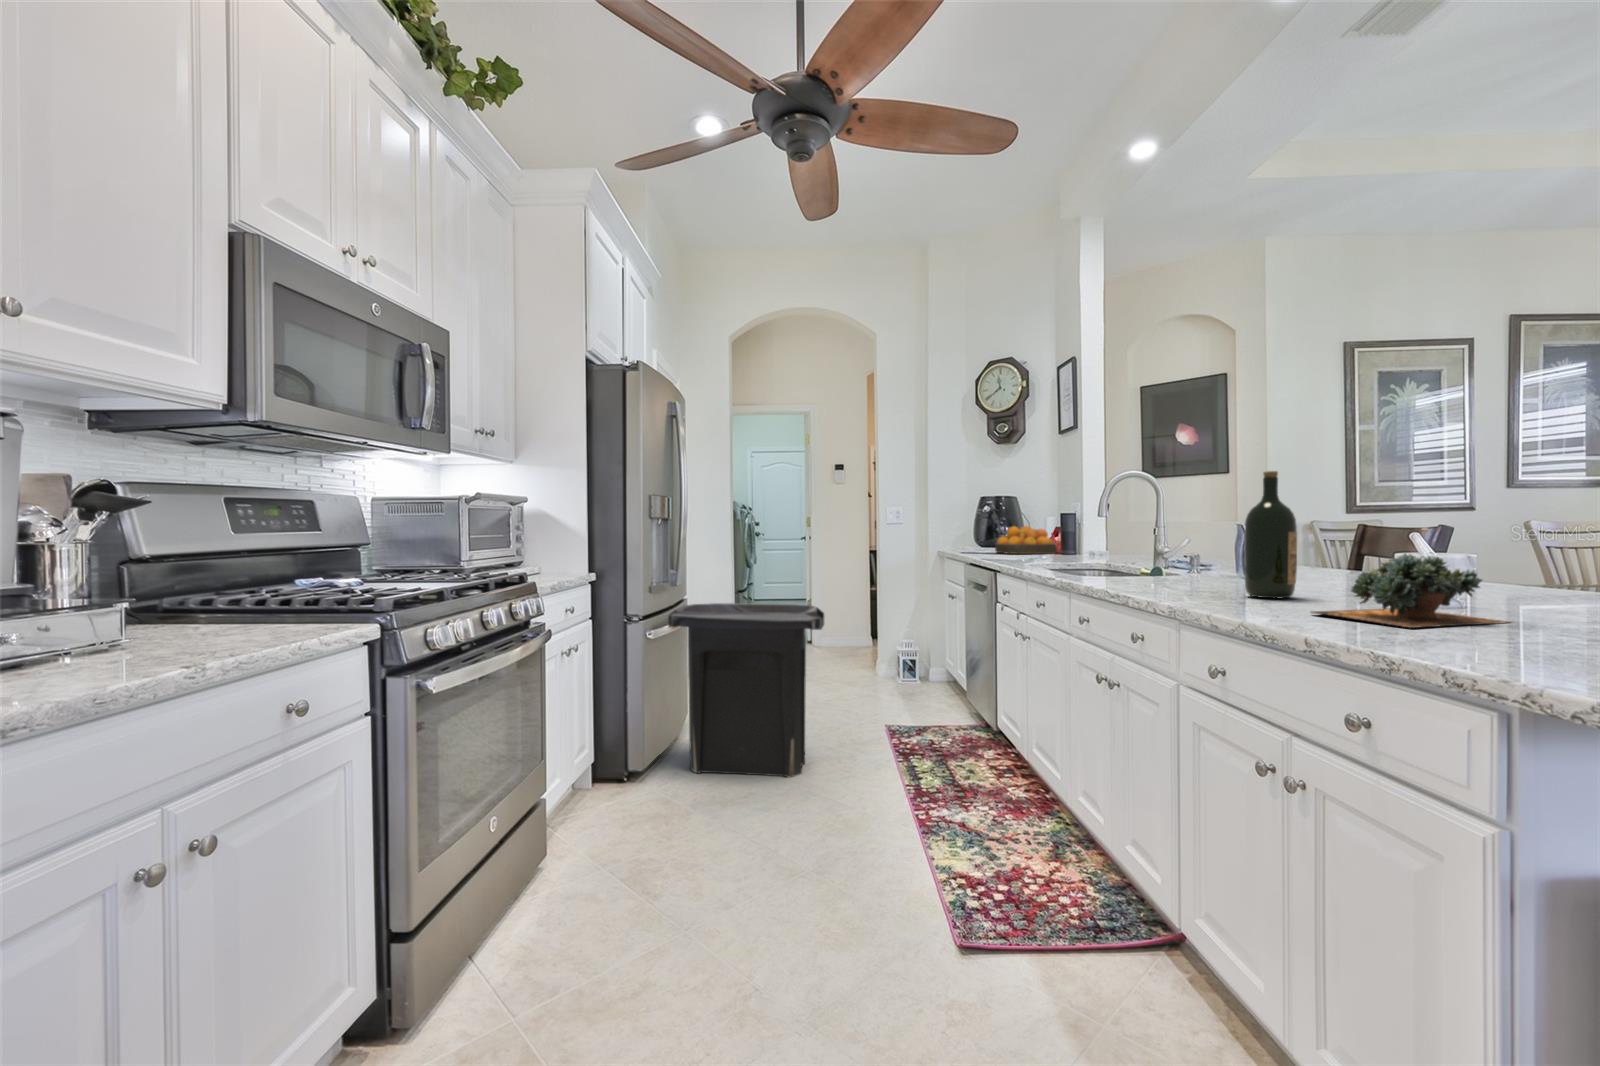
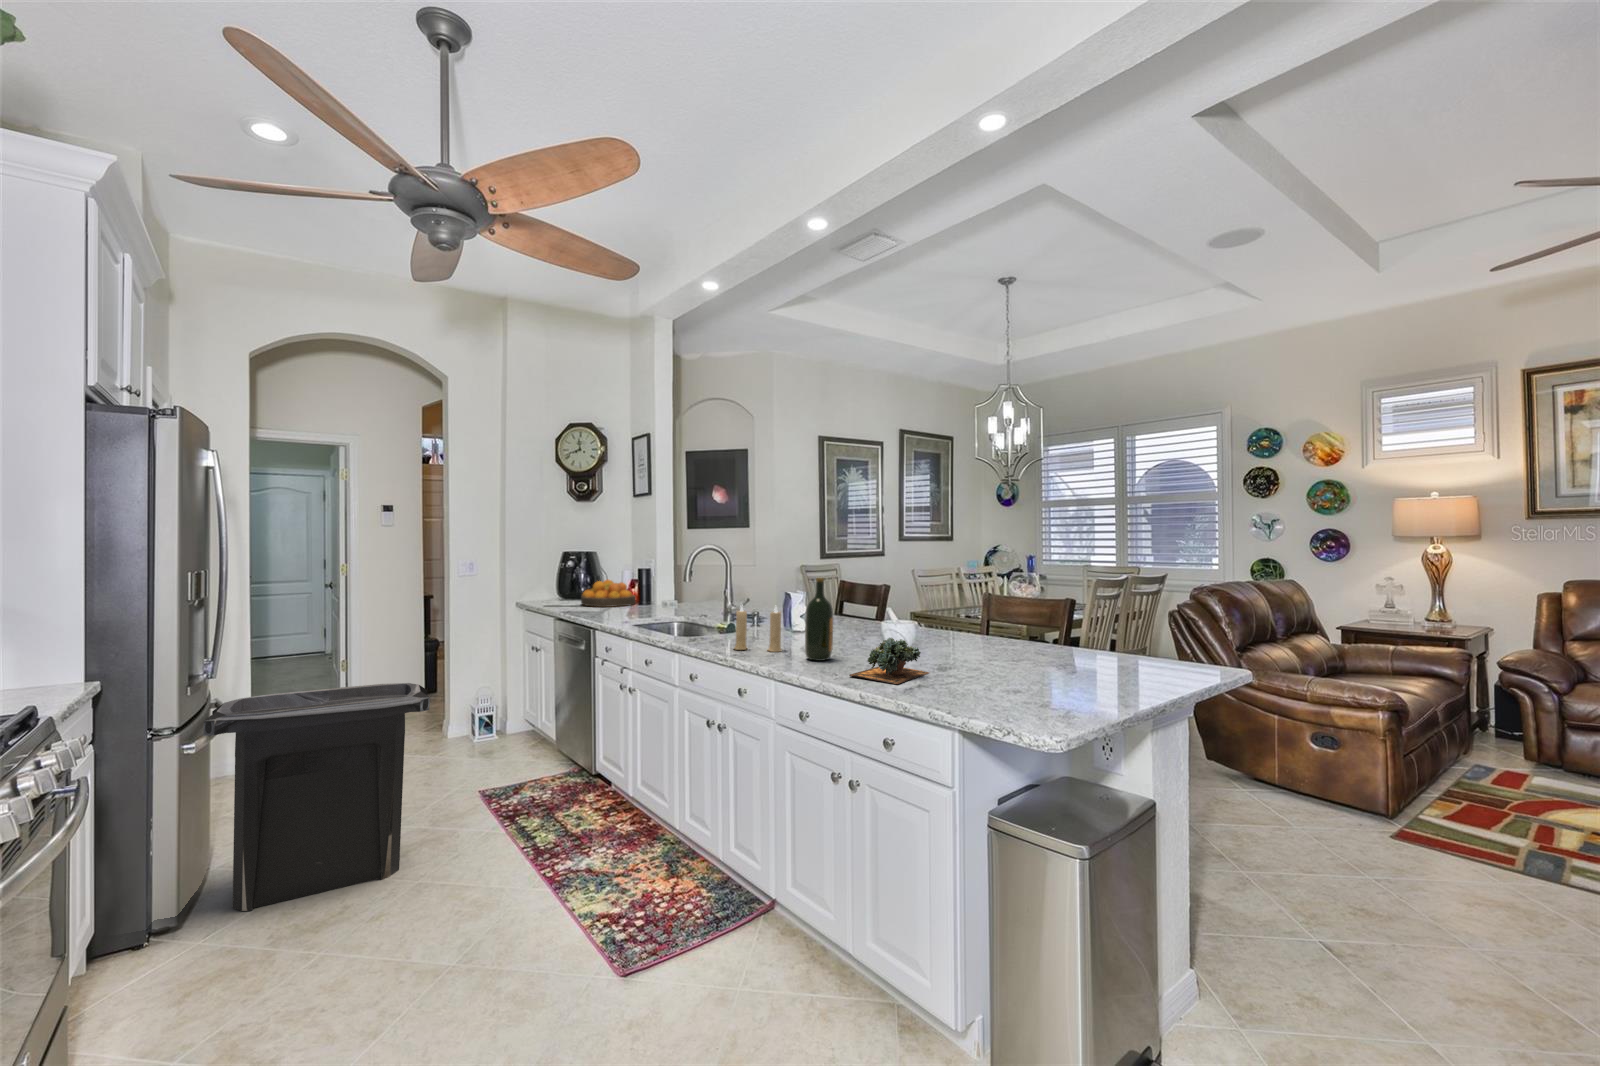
candle: none [1137,521,1214,589] -> present [734,606,781,652]

